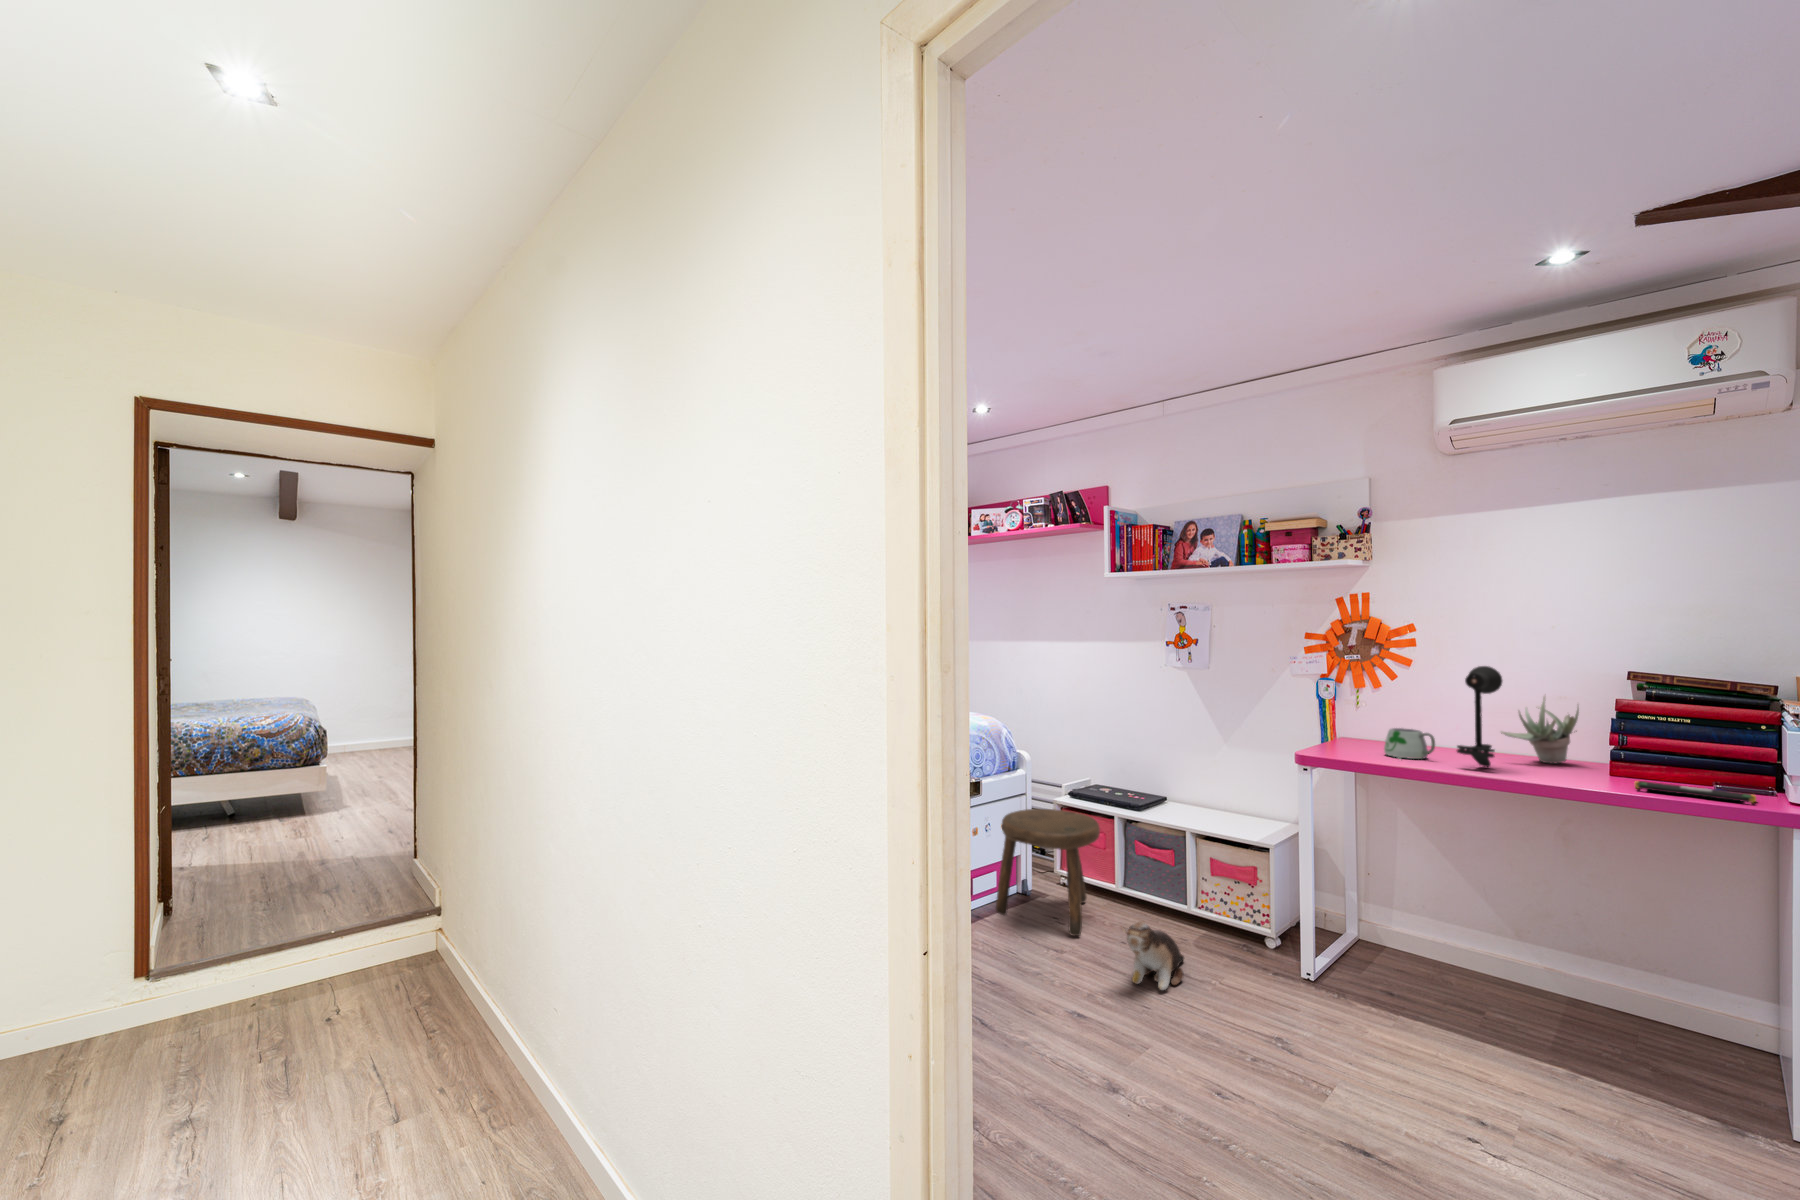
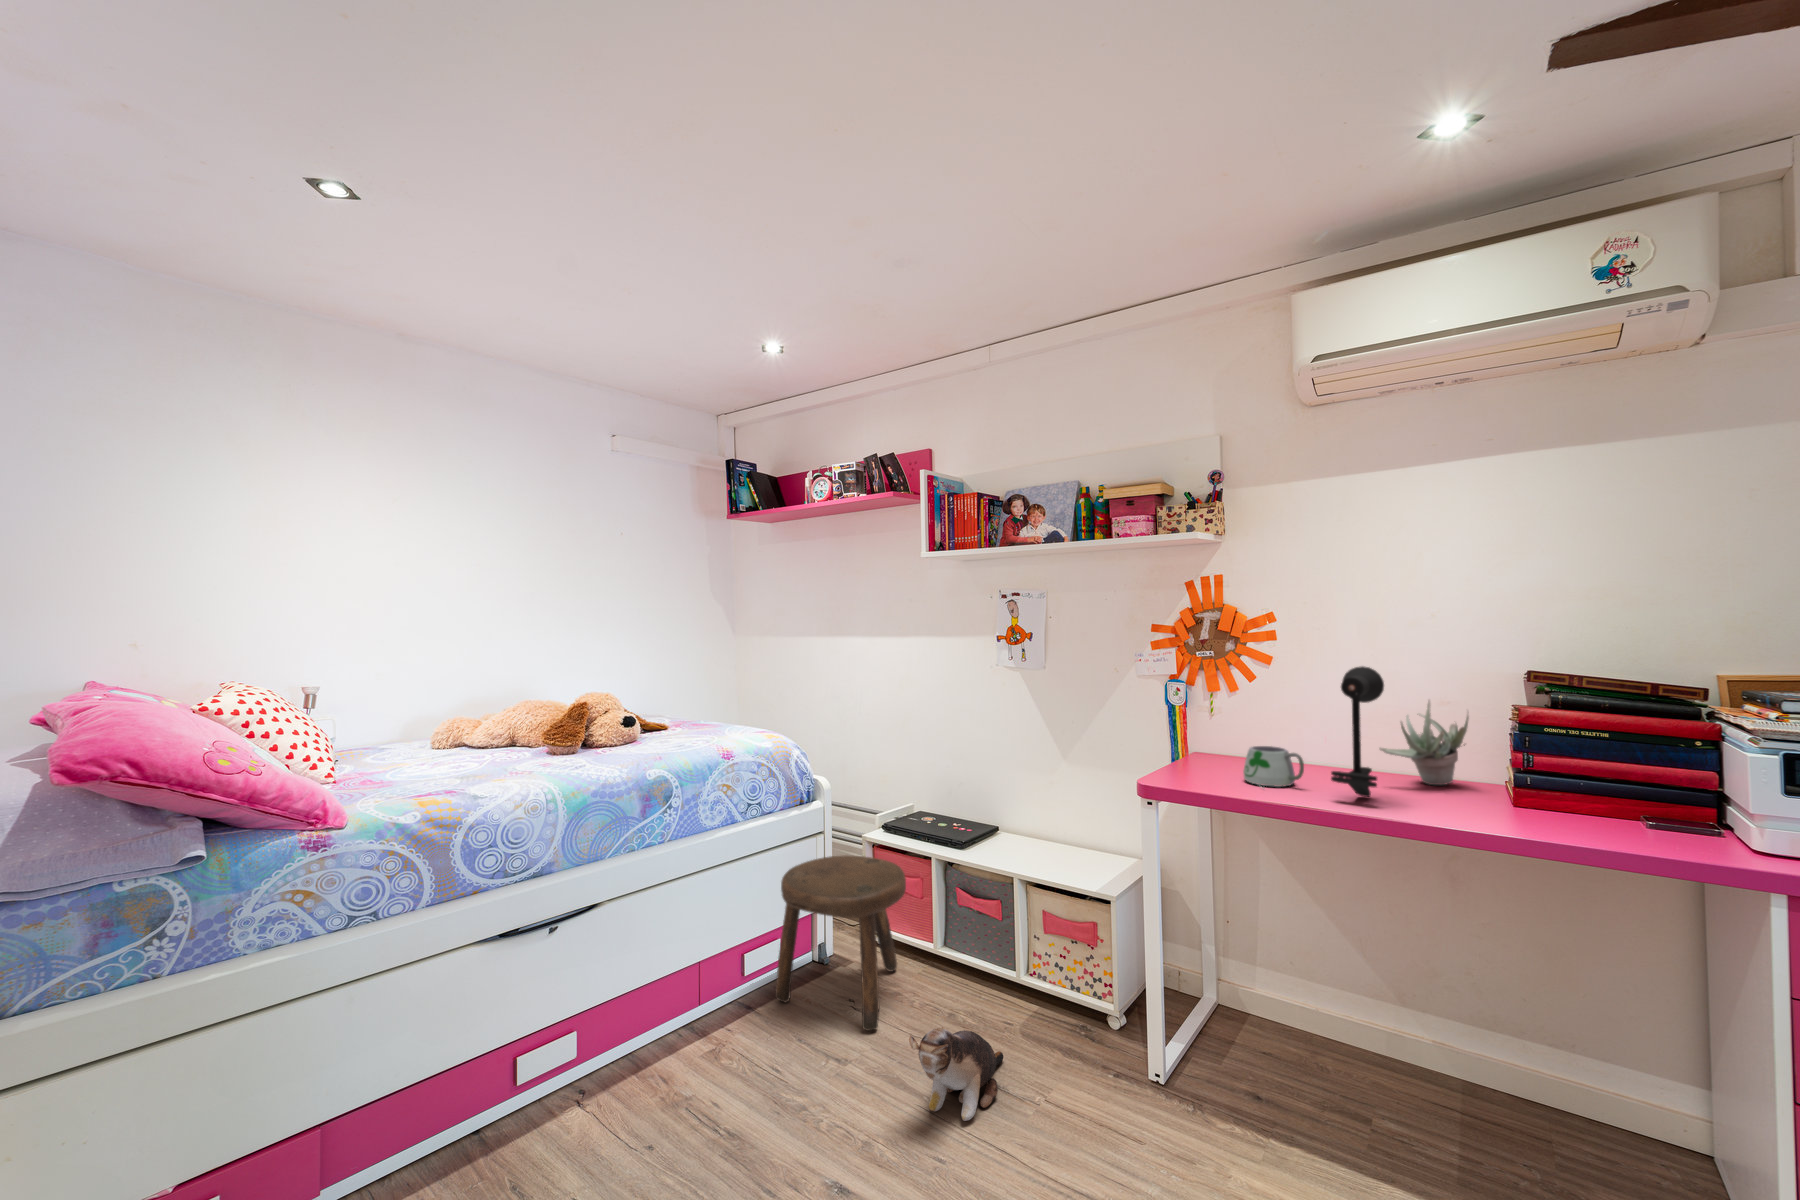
tablet: present [1635,781,1756,803] -> none [1549,815,1704,850]

